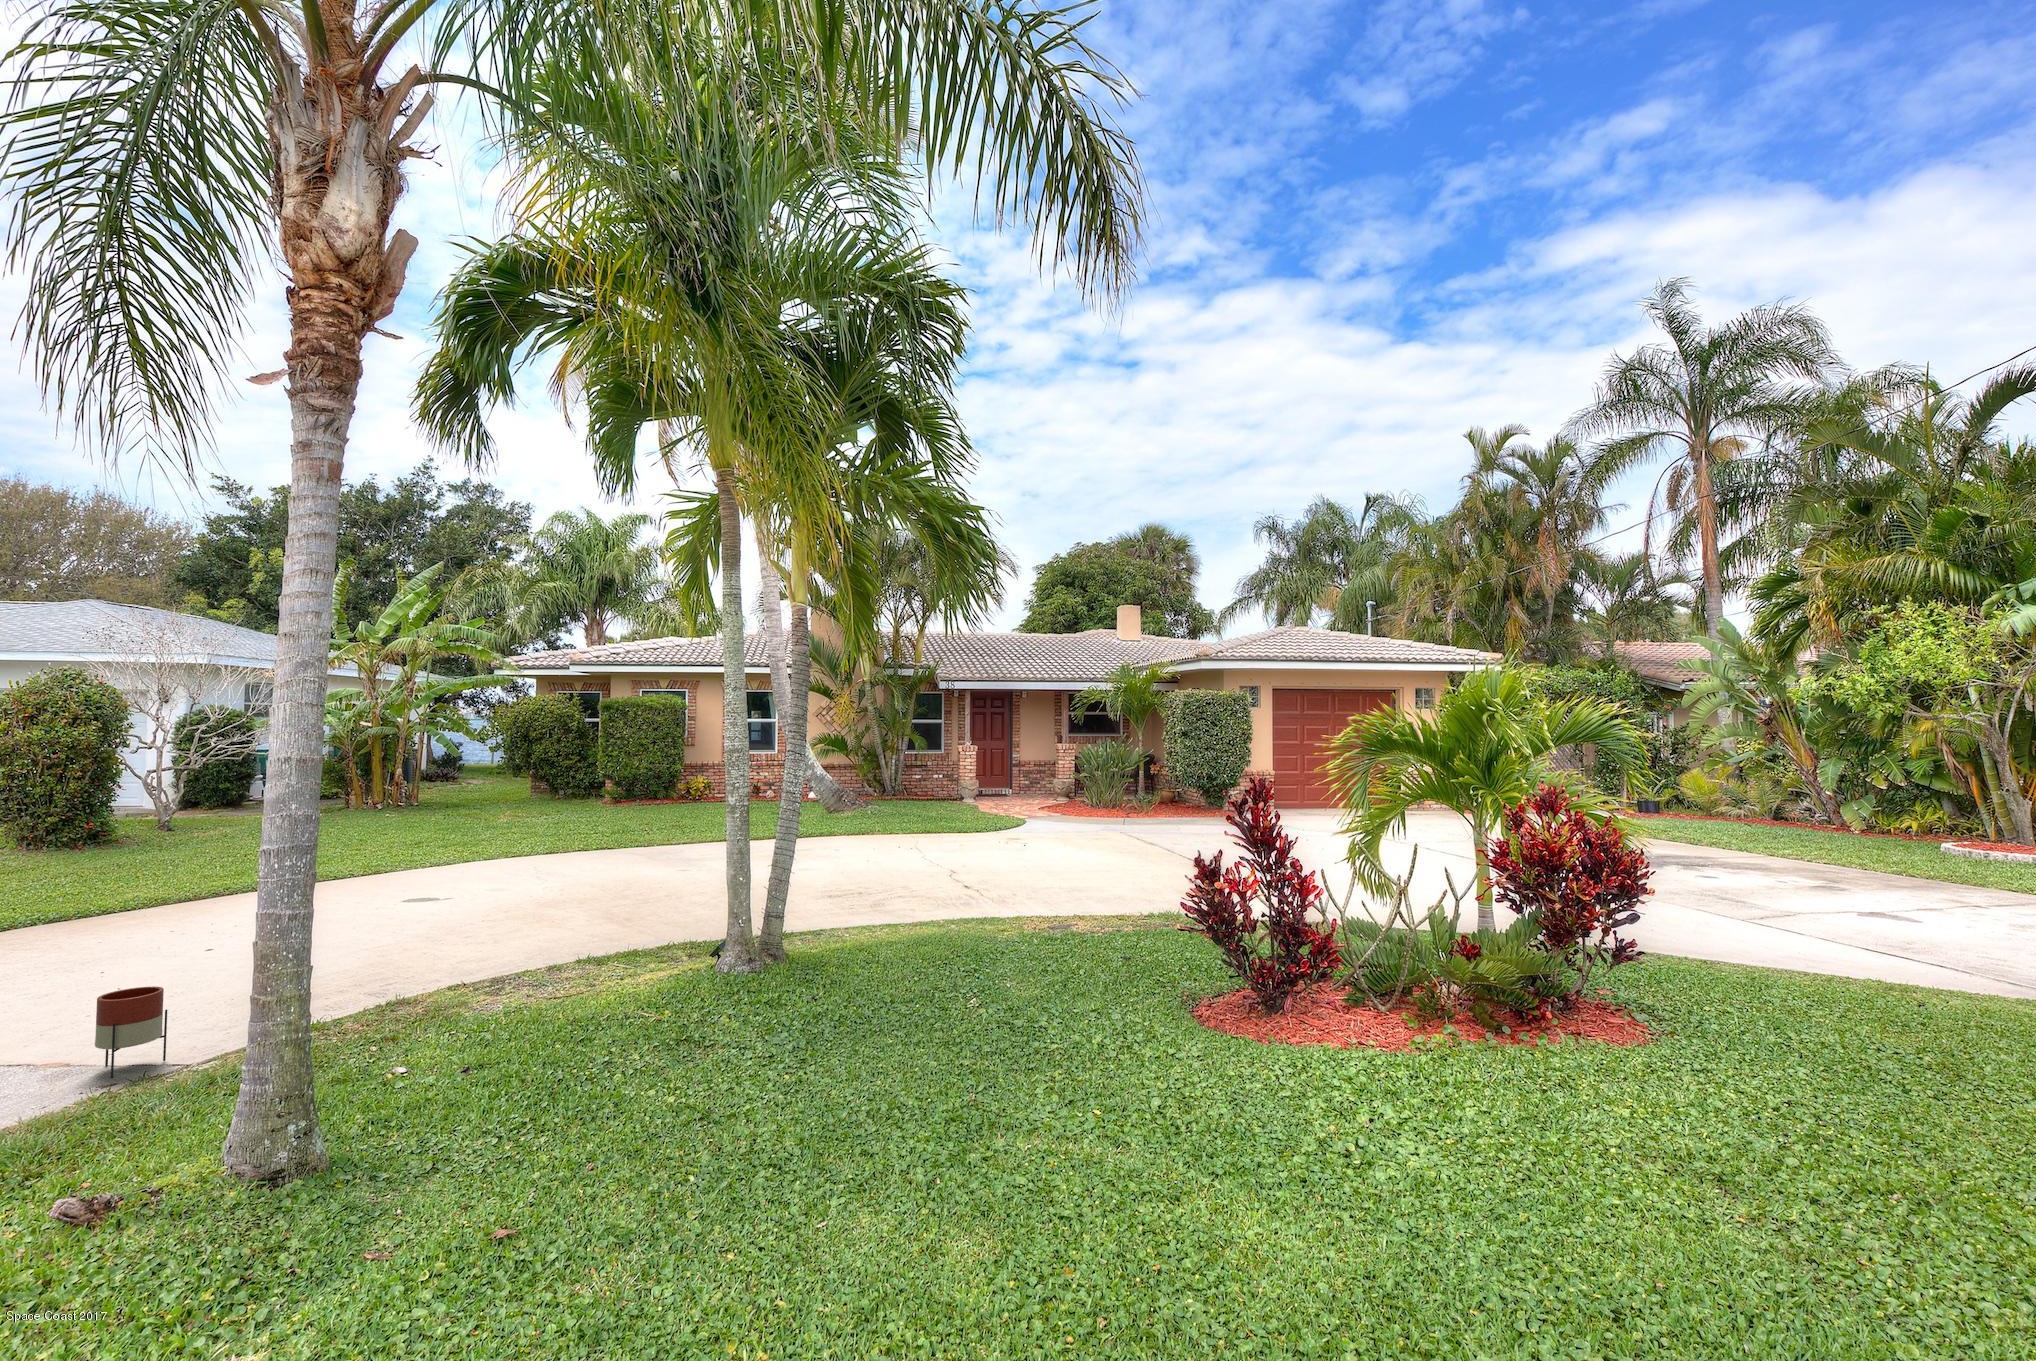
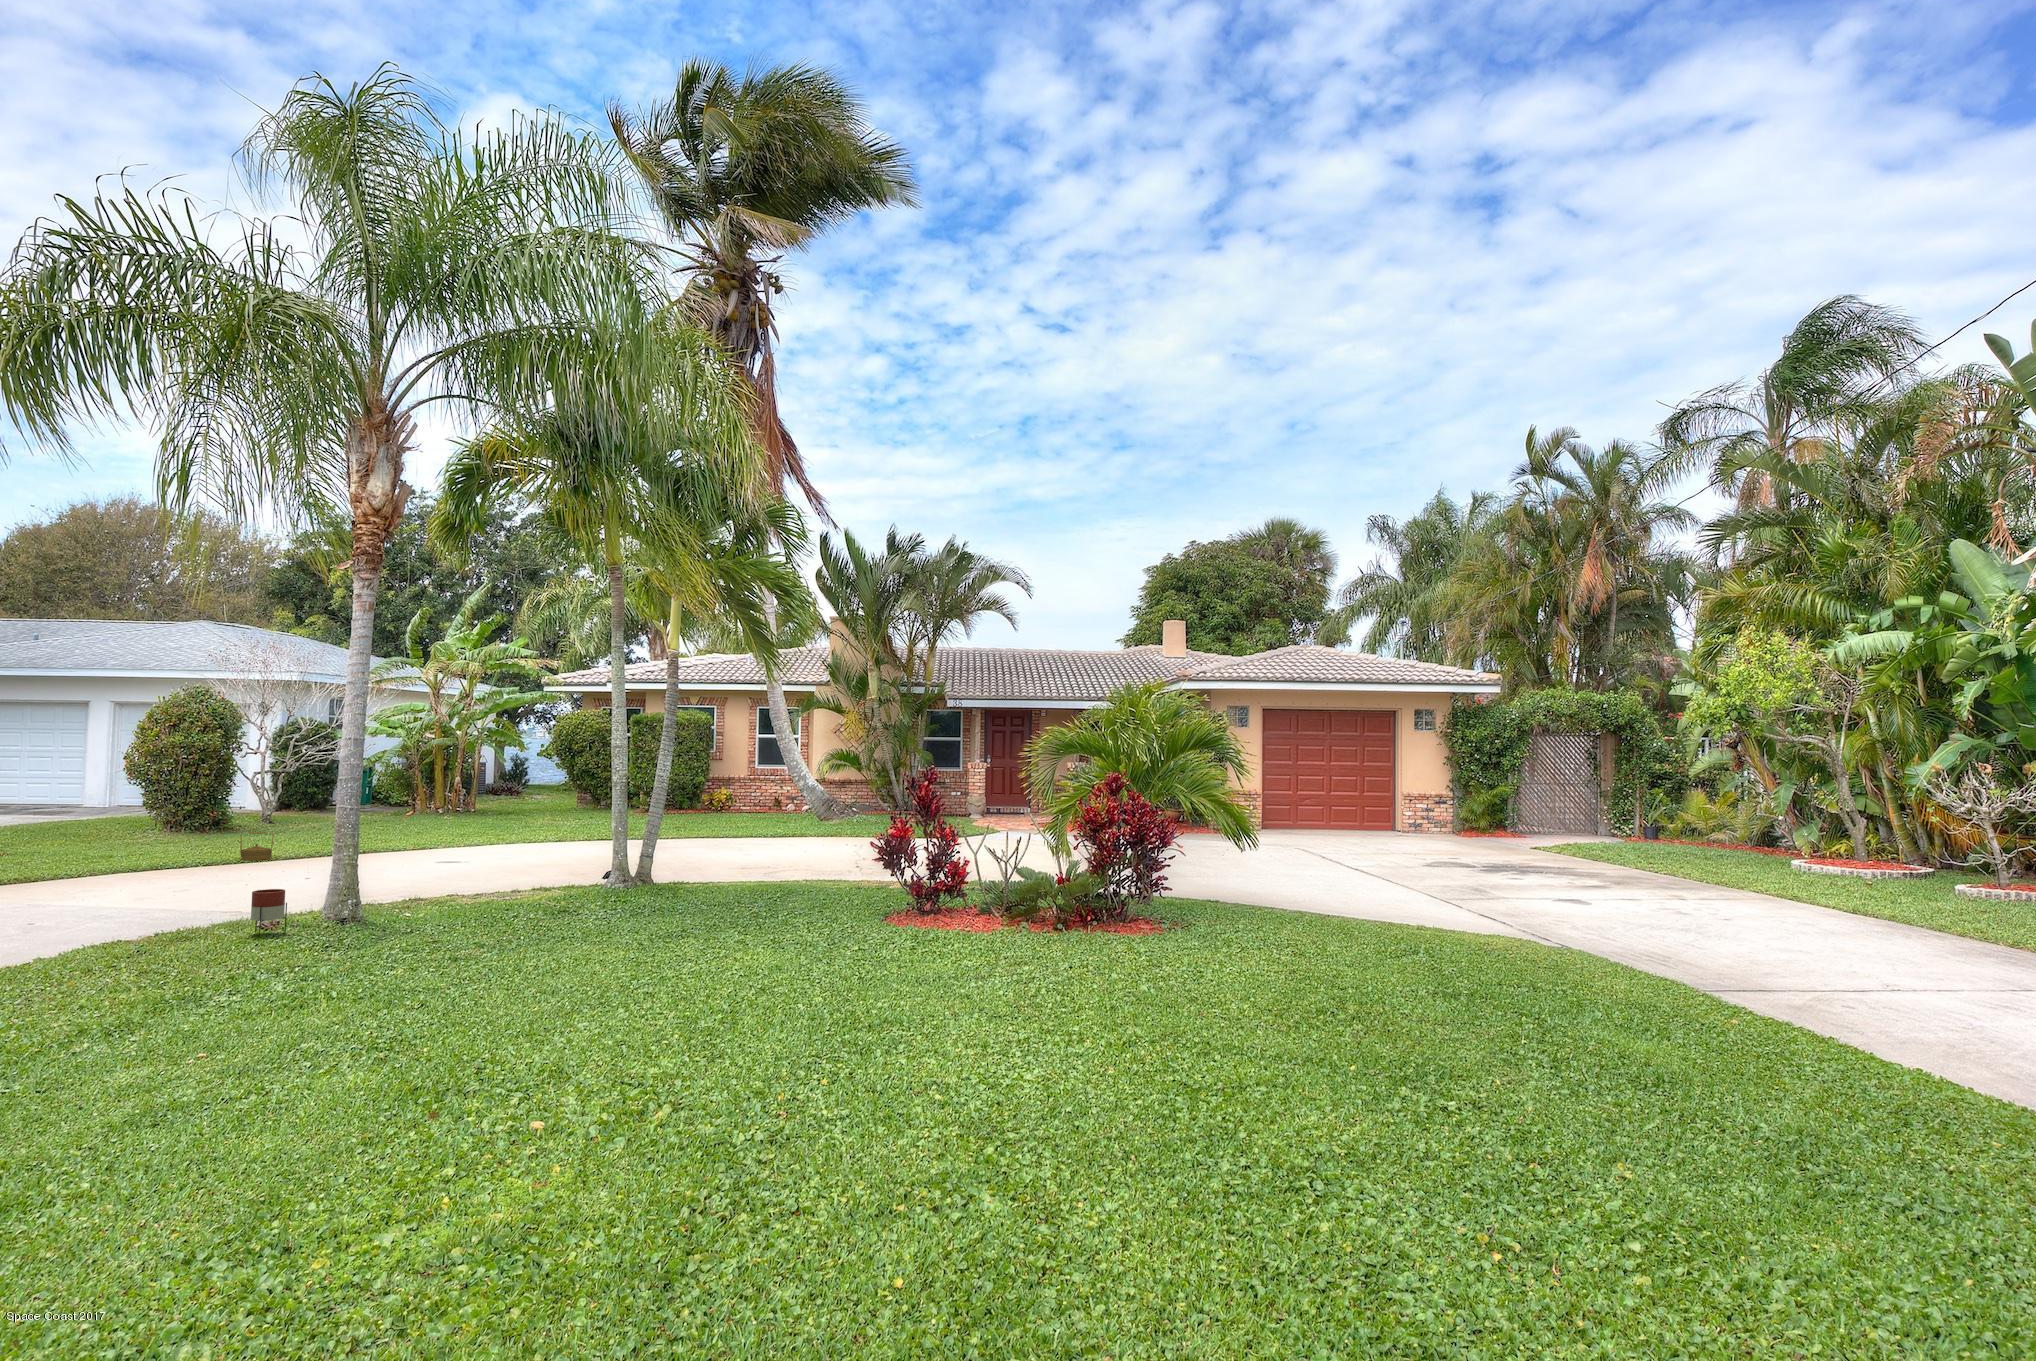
basket: none [113,854,163,895] -> present [240,832,274,860]

